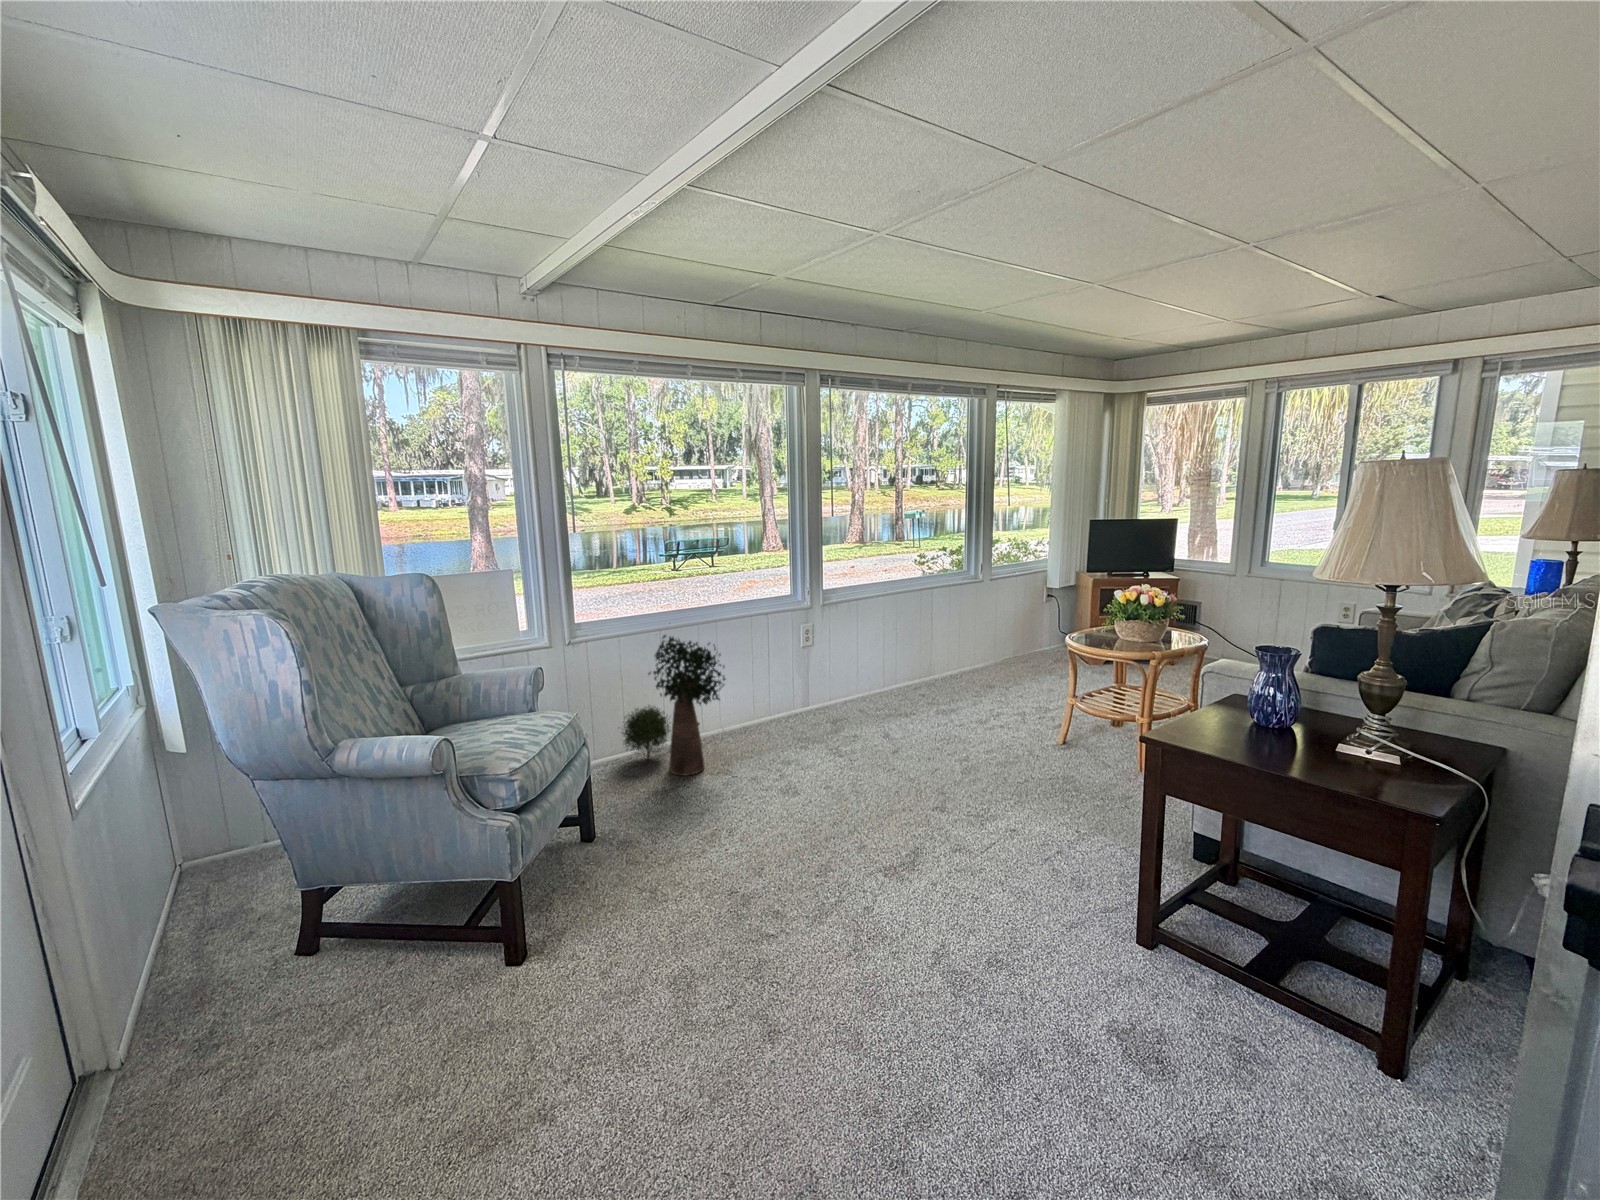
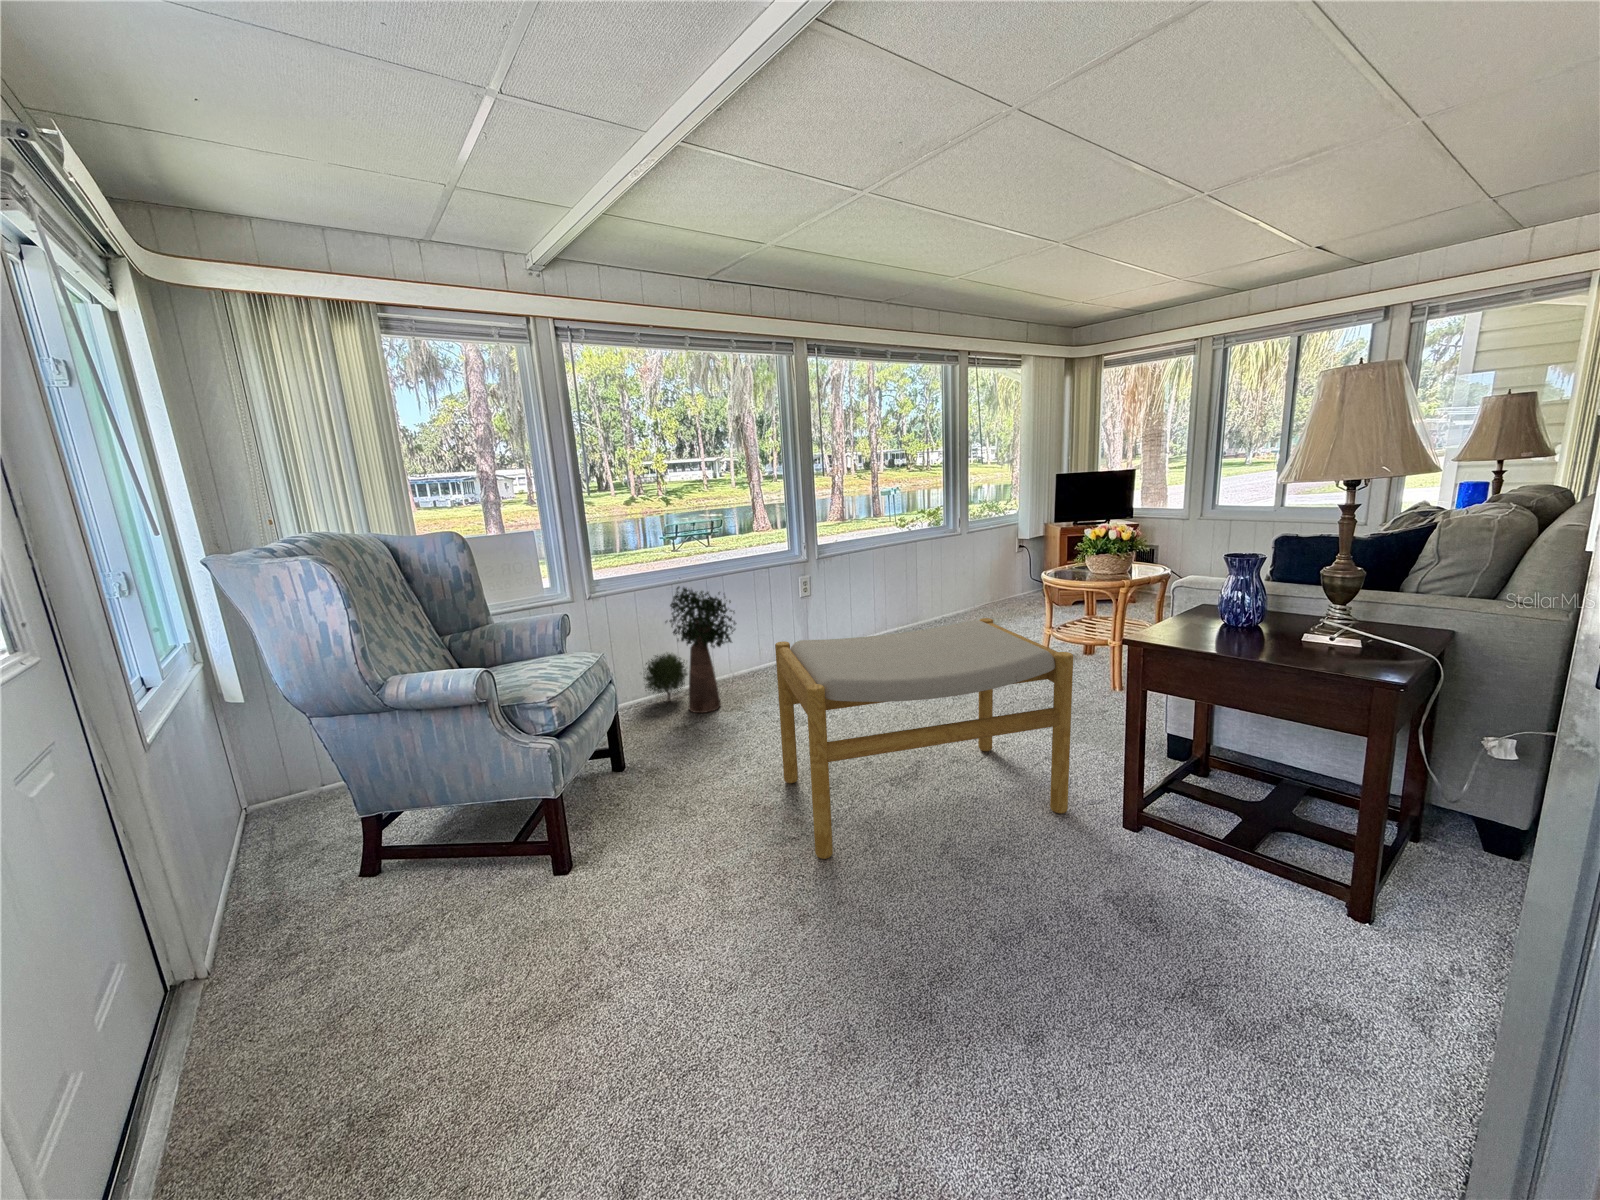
footstool: none [762,694,1086,964] -> present [775,618,1073,859]

